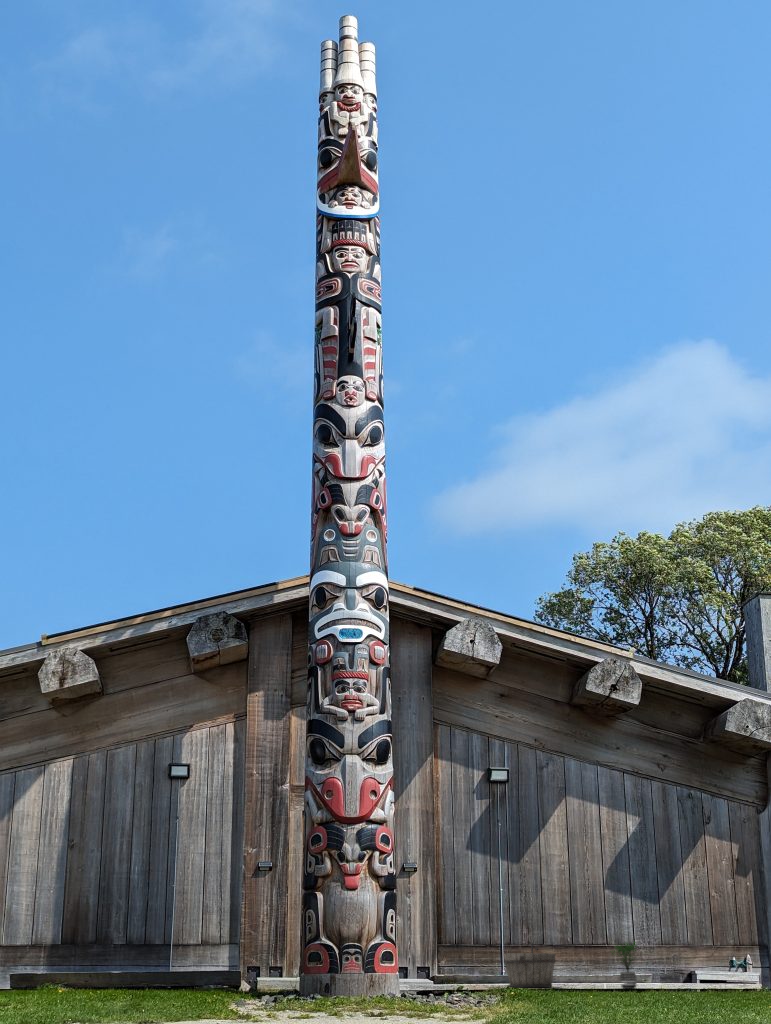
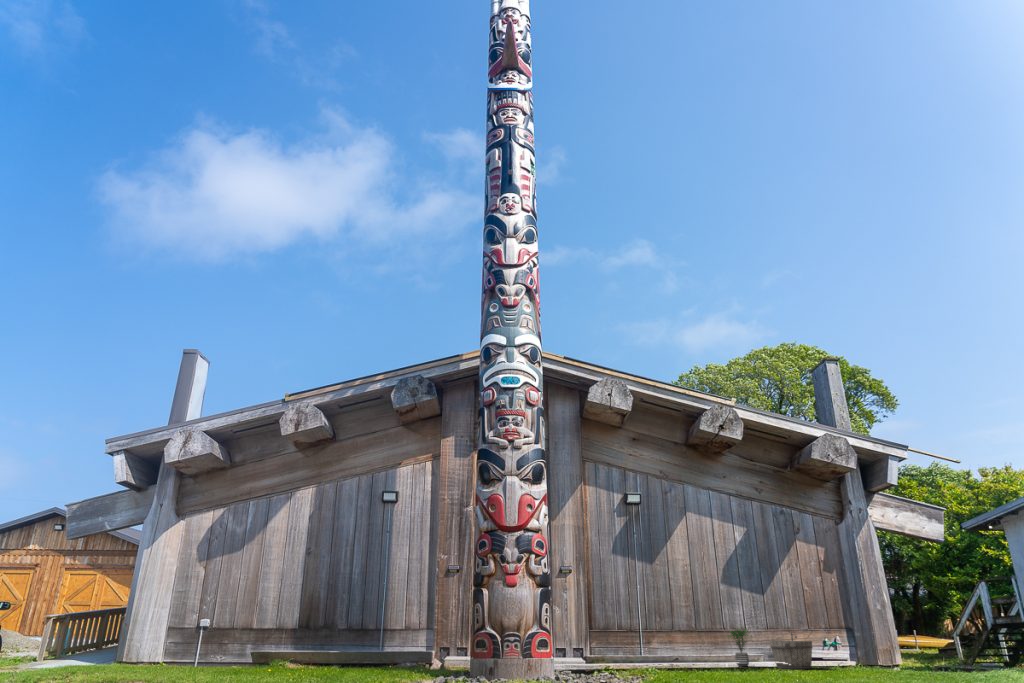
wooden bucket: present [504,942,556,987] -> present [770,633,813,669]

